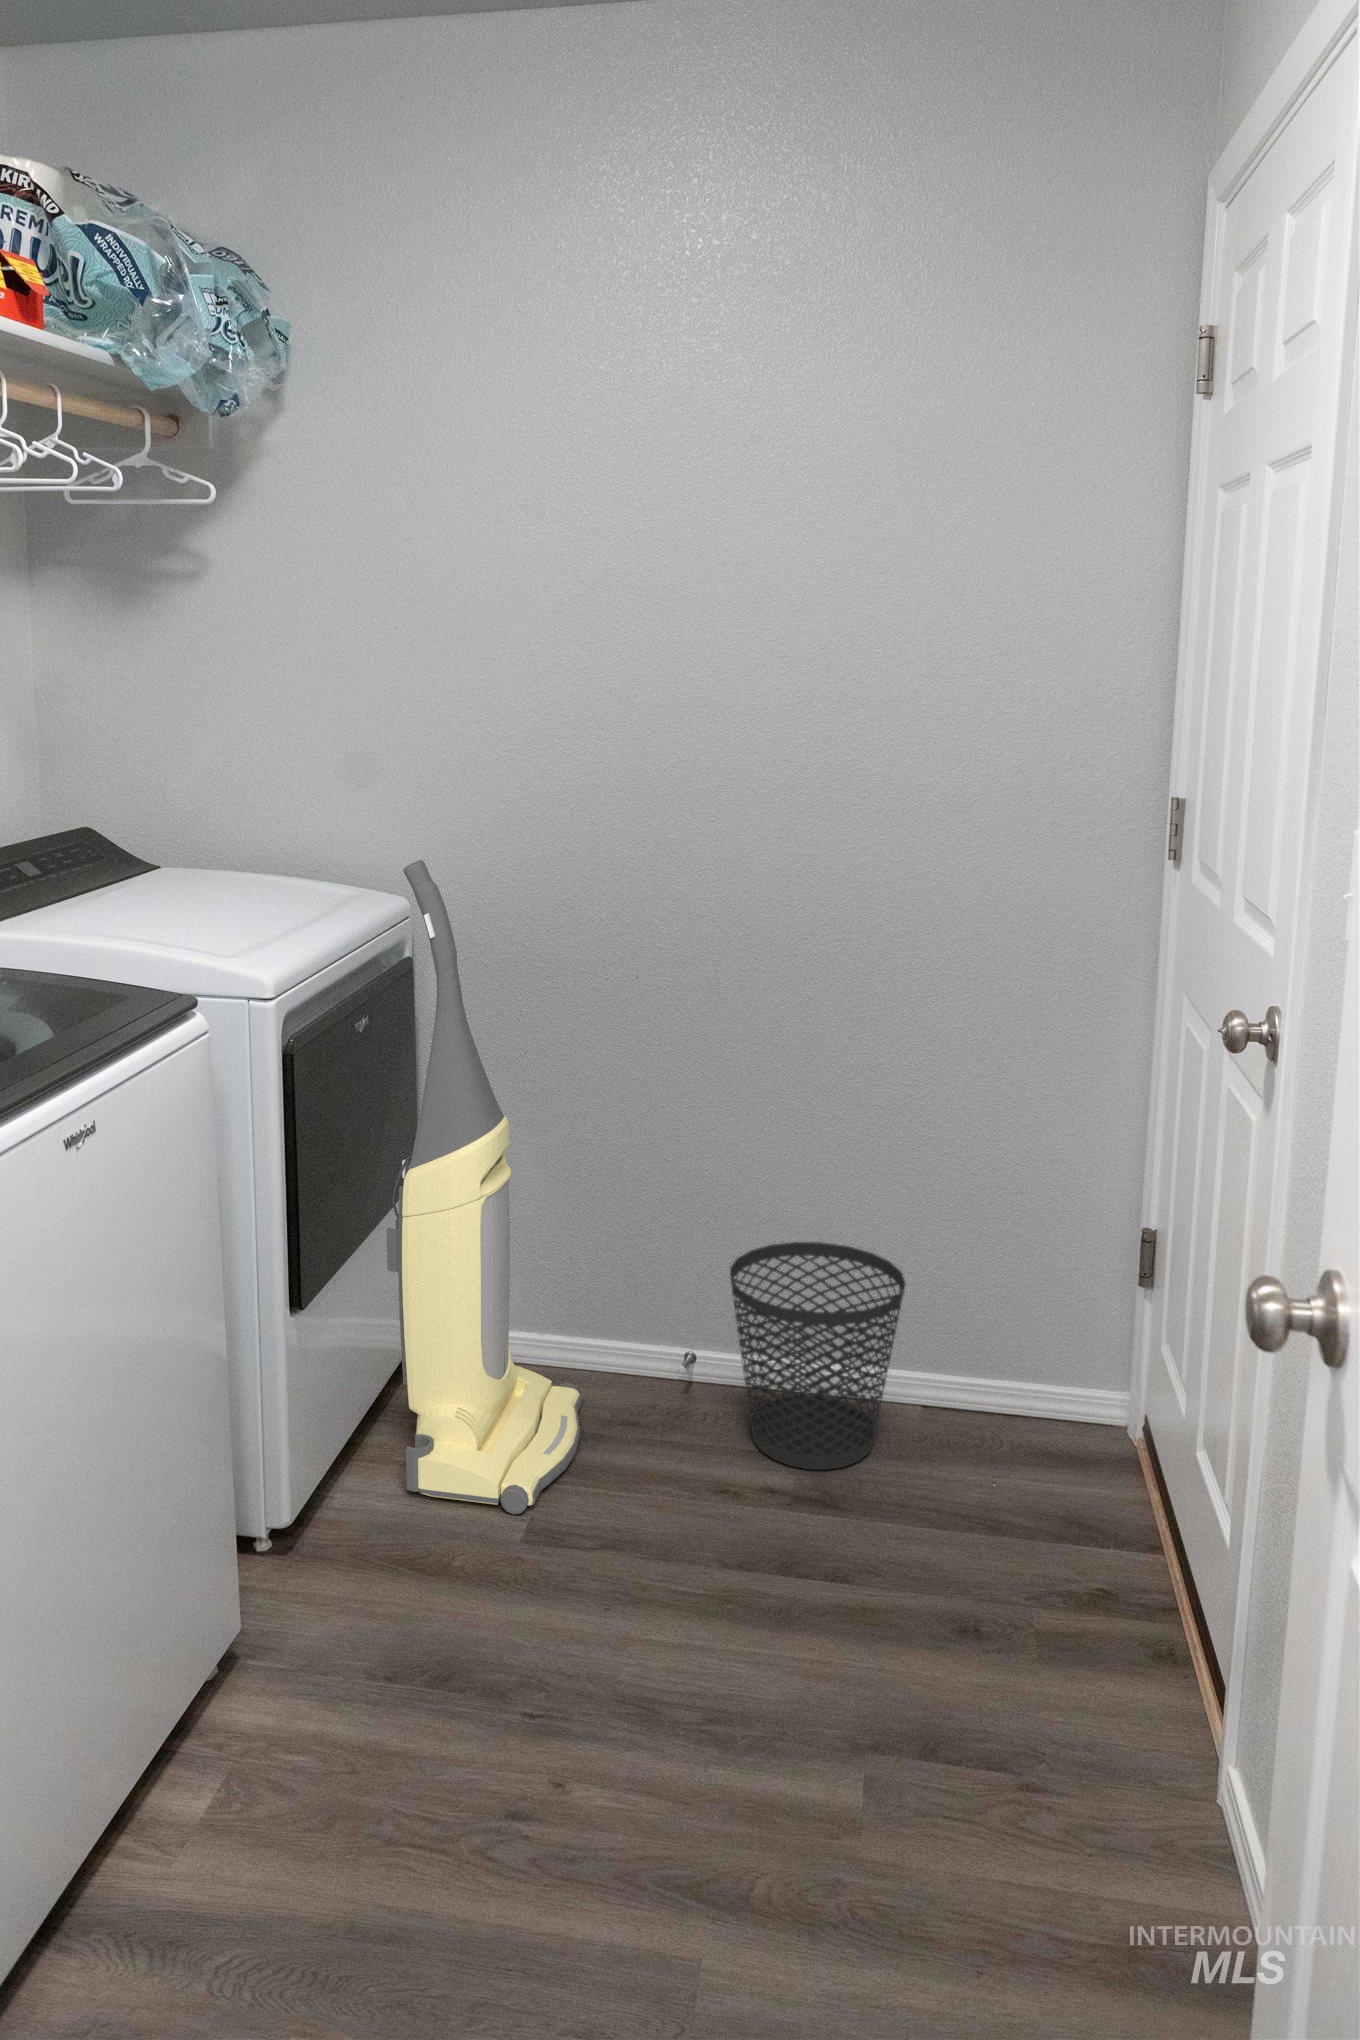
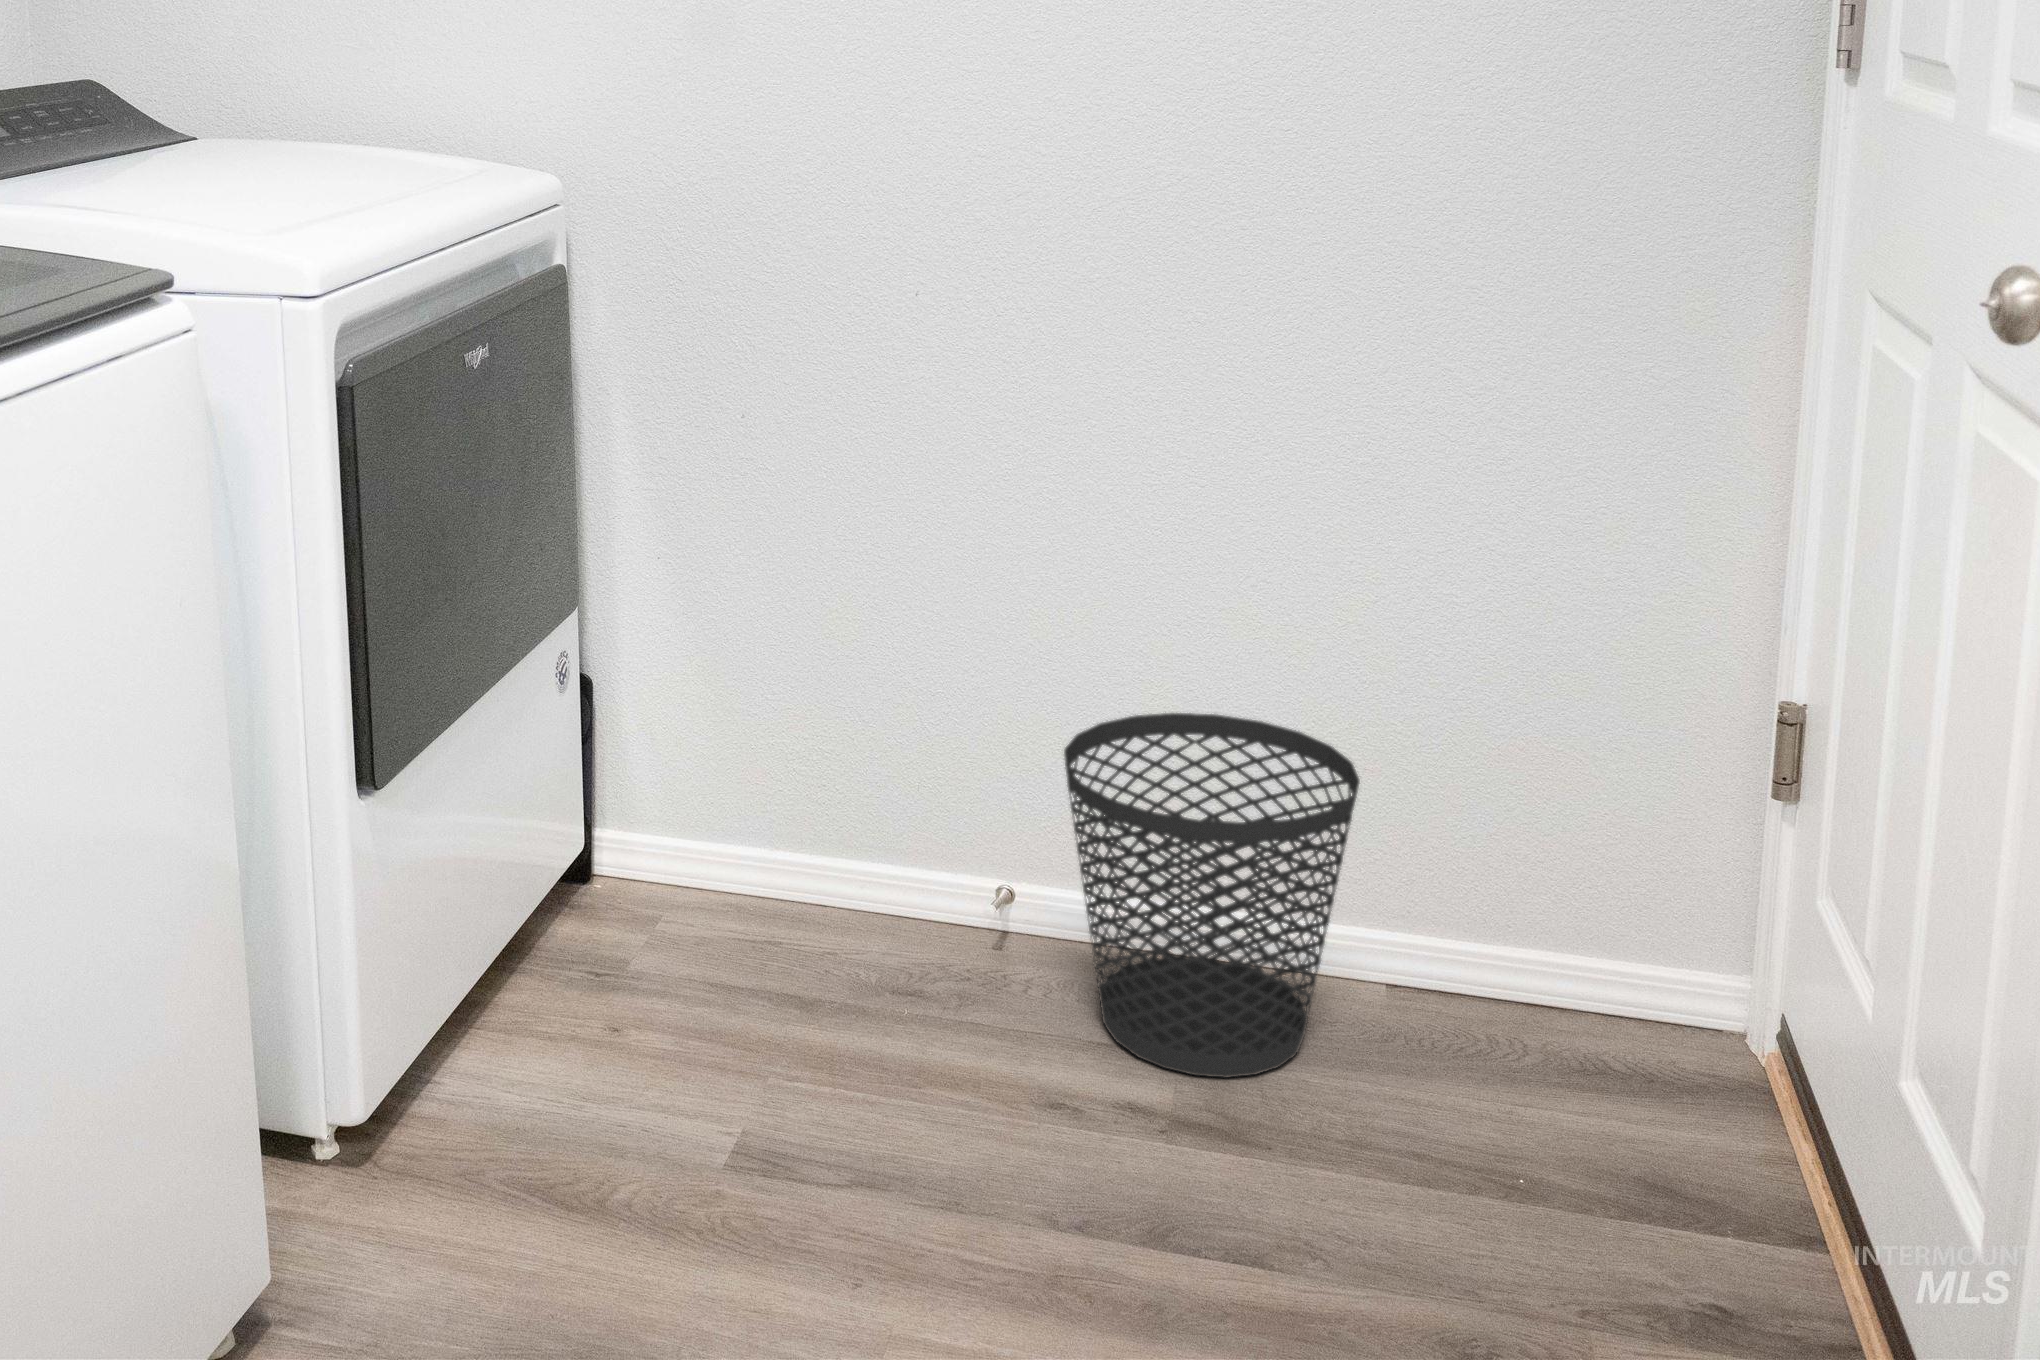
vacuum cleaner: present [387,860,582,1514] -> none [518,96,830,1122]

